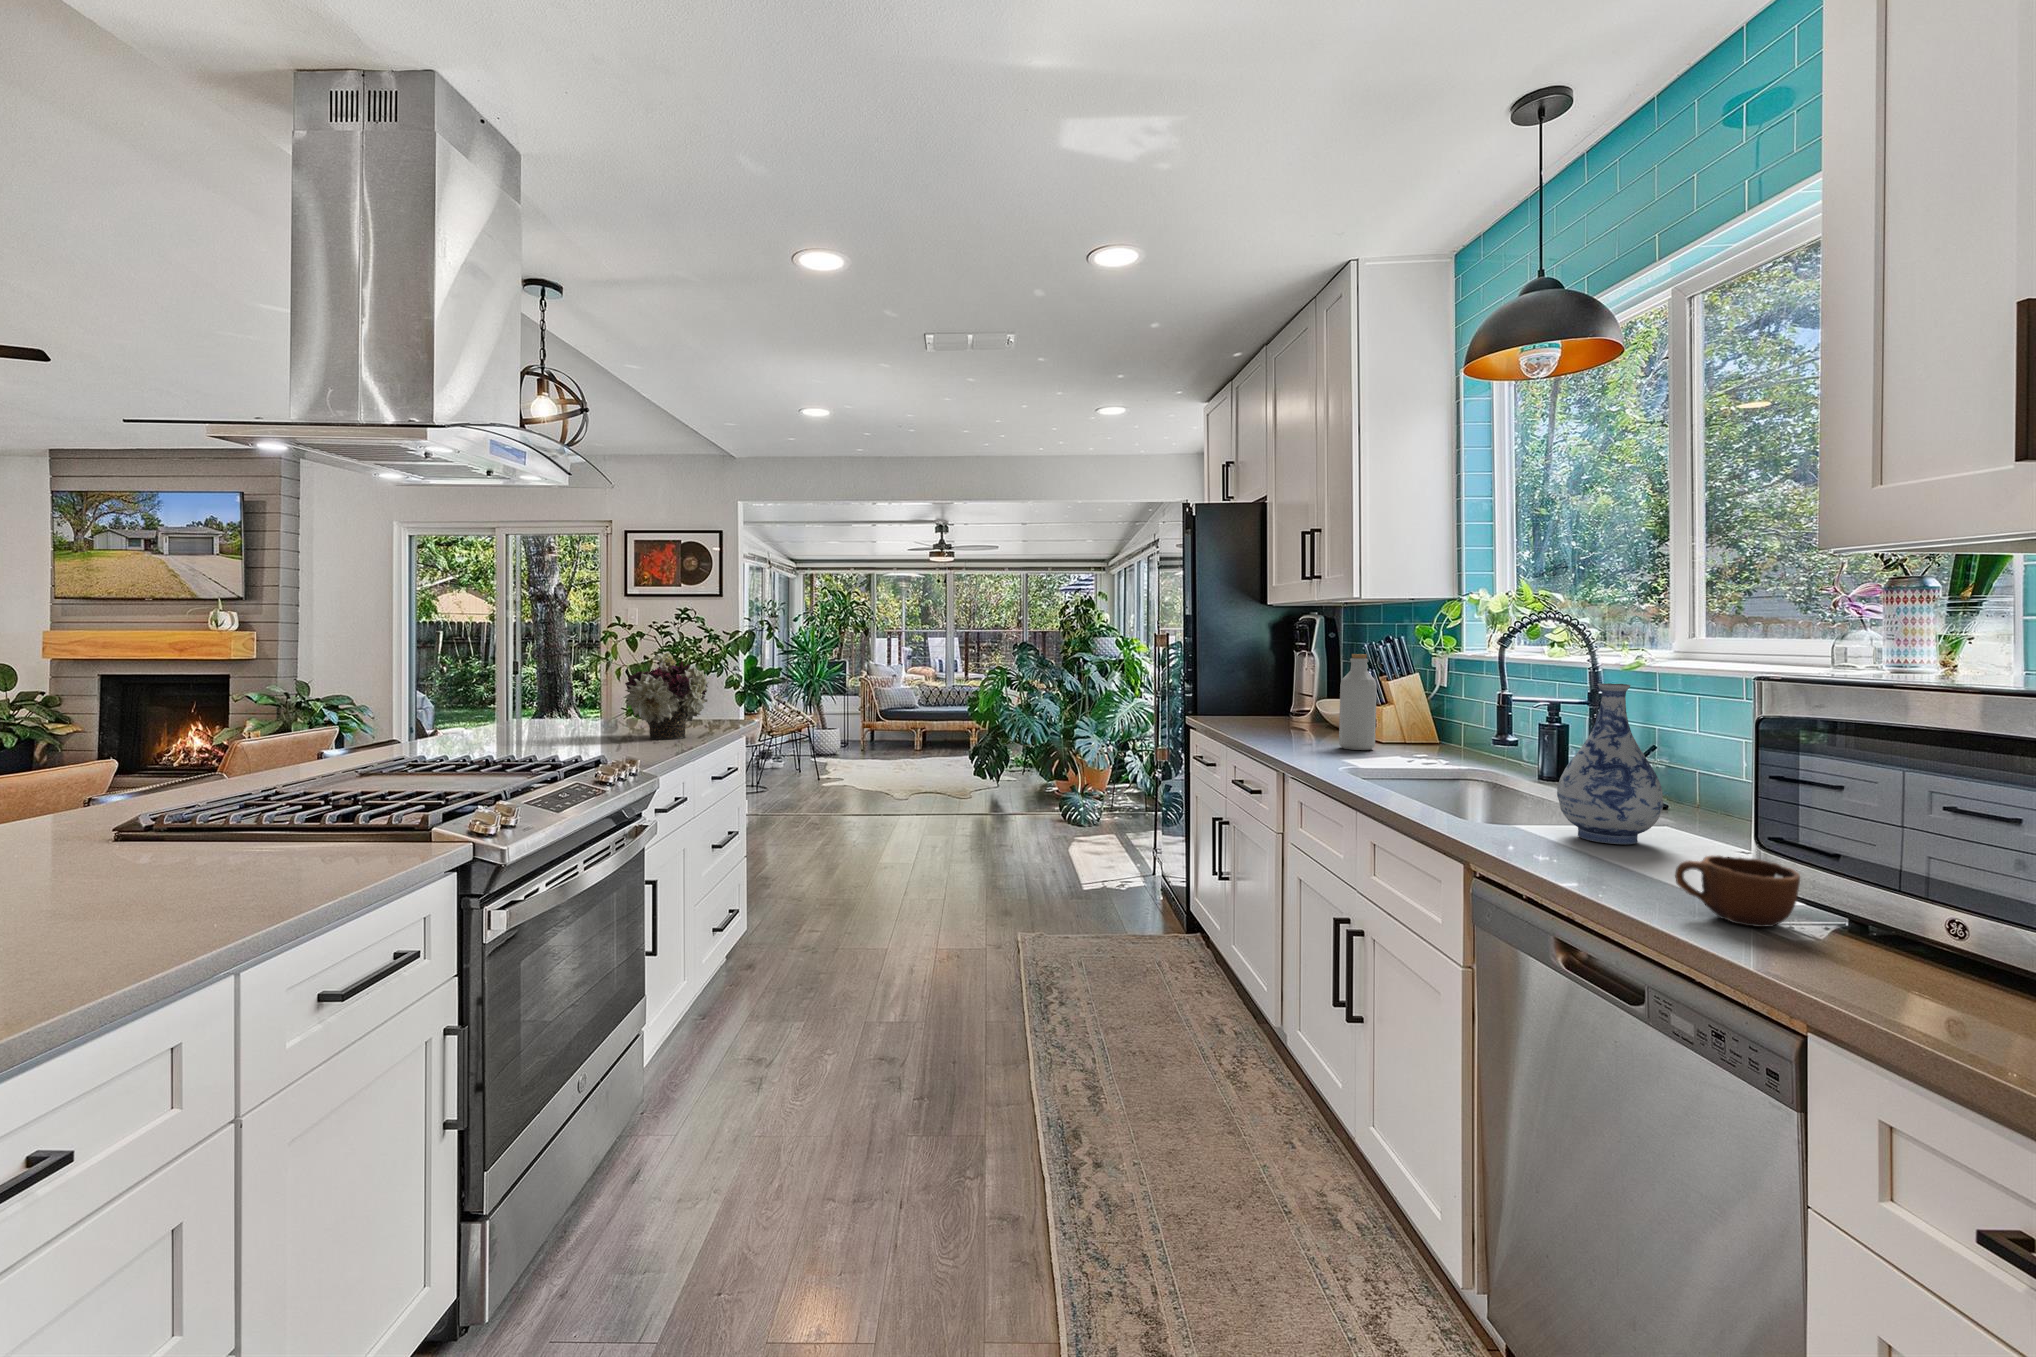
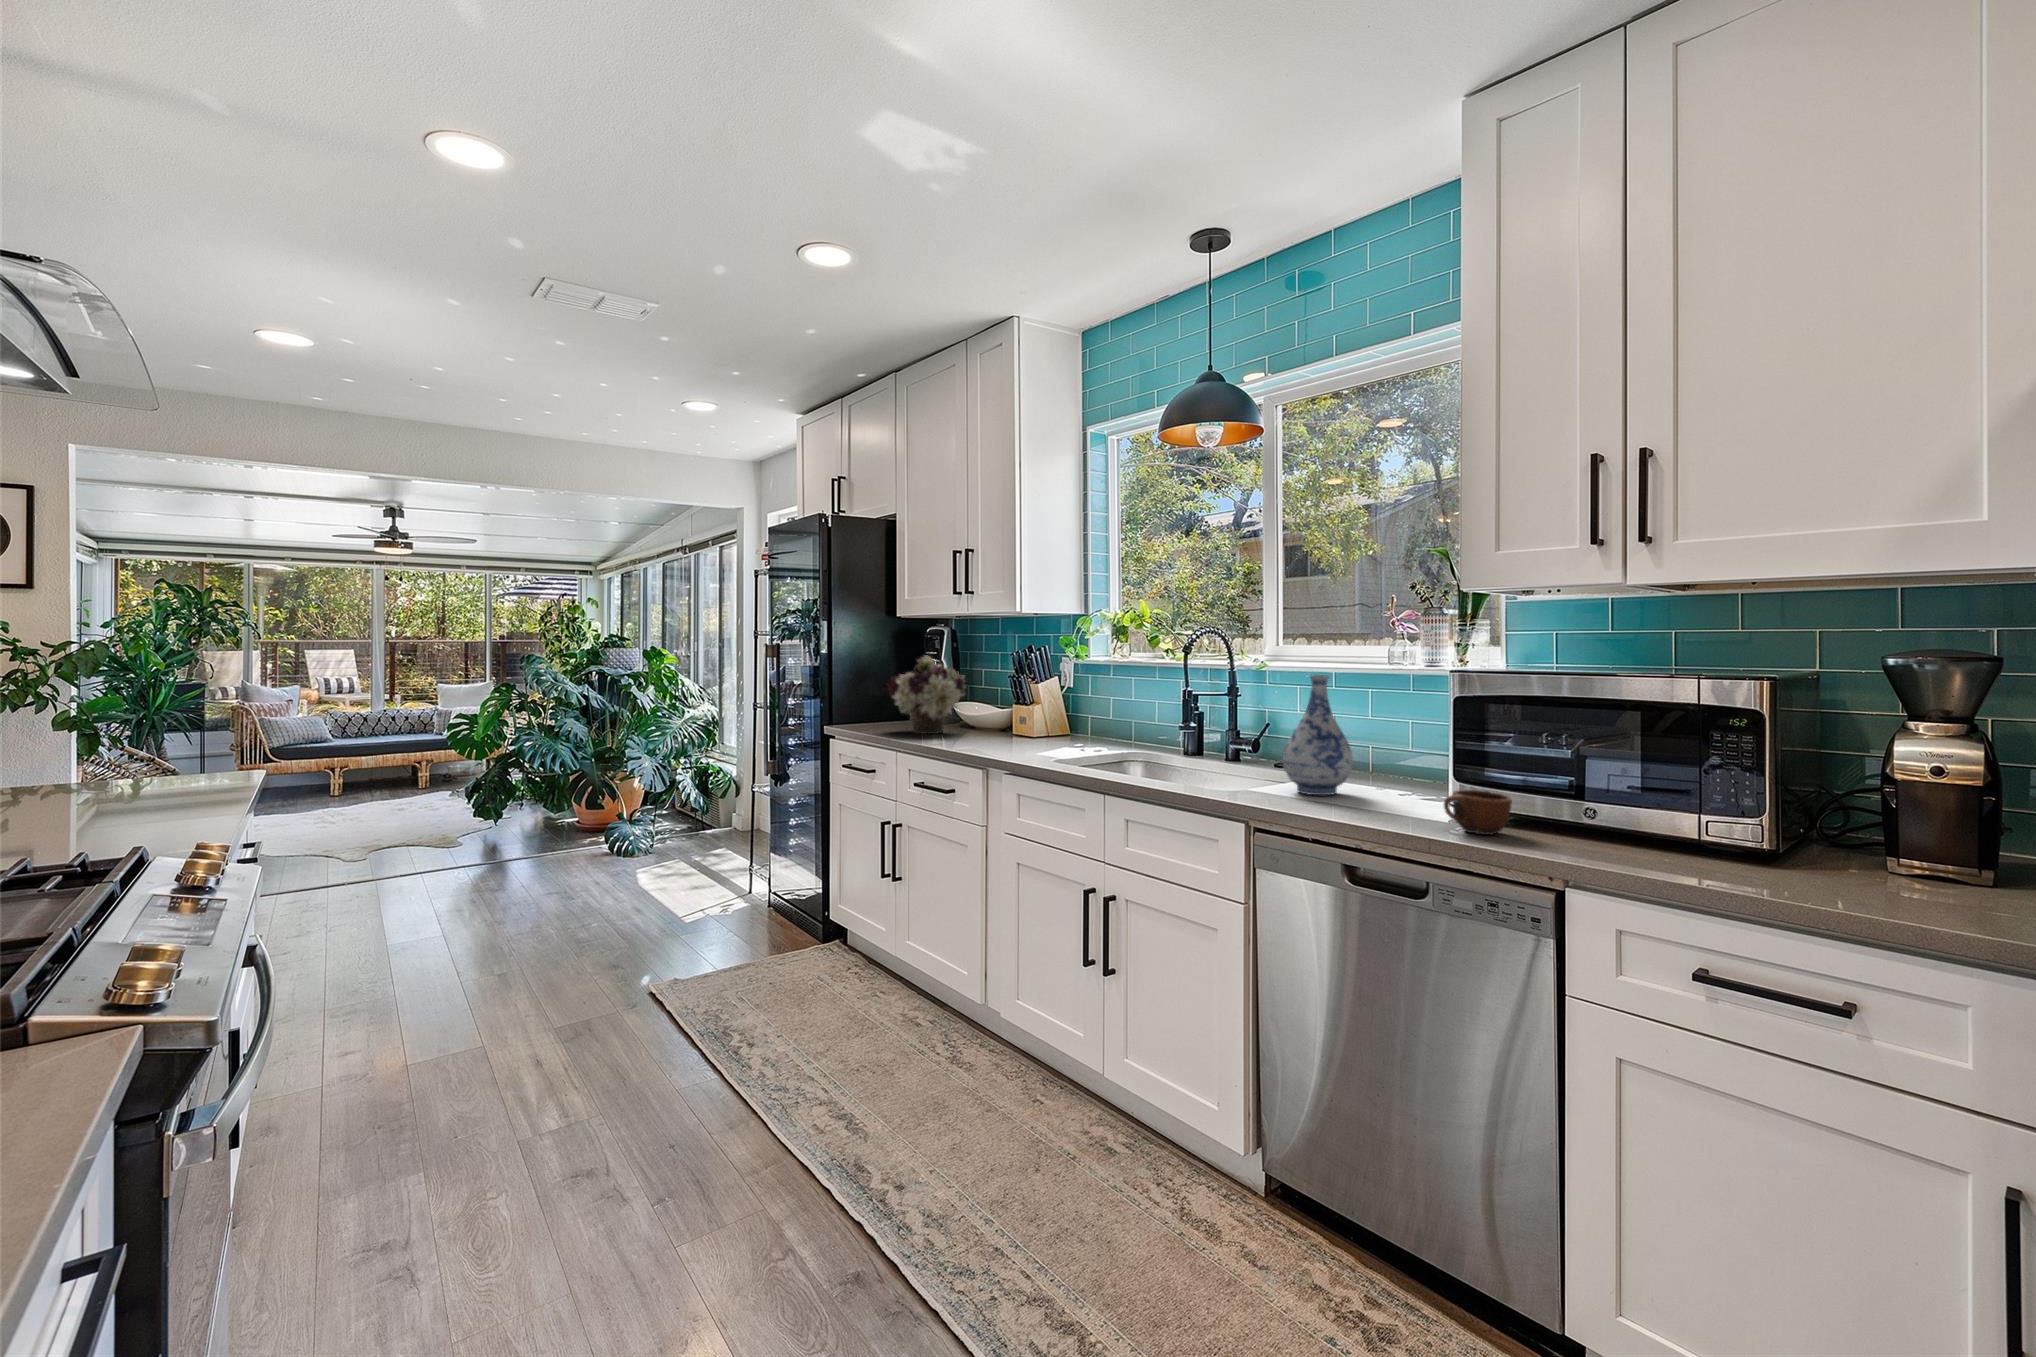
flower arrangement: present [624,651,709,740] -> present [888,655,965,734]
bottle: present [1339,654,1377,750] -> none [1008,658,1038,745]

